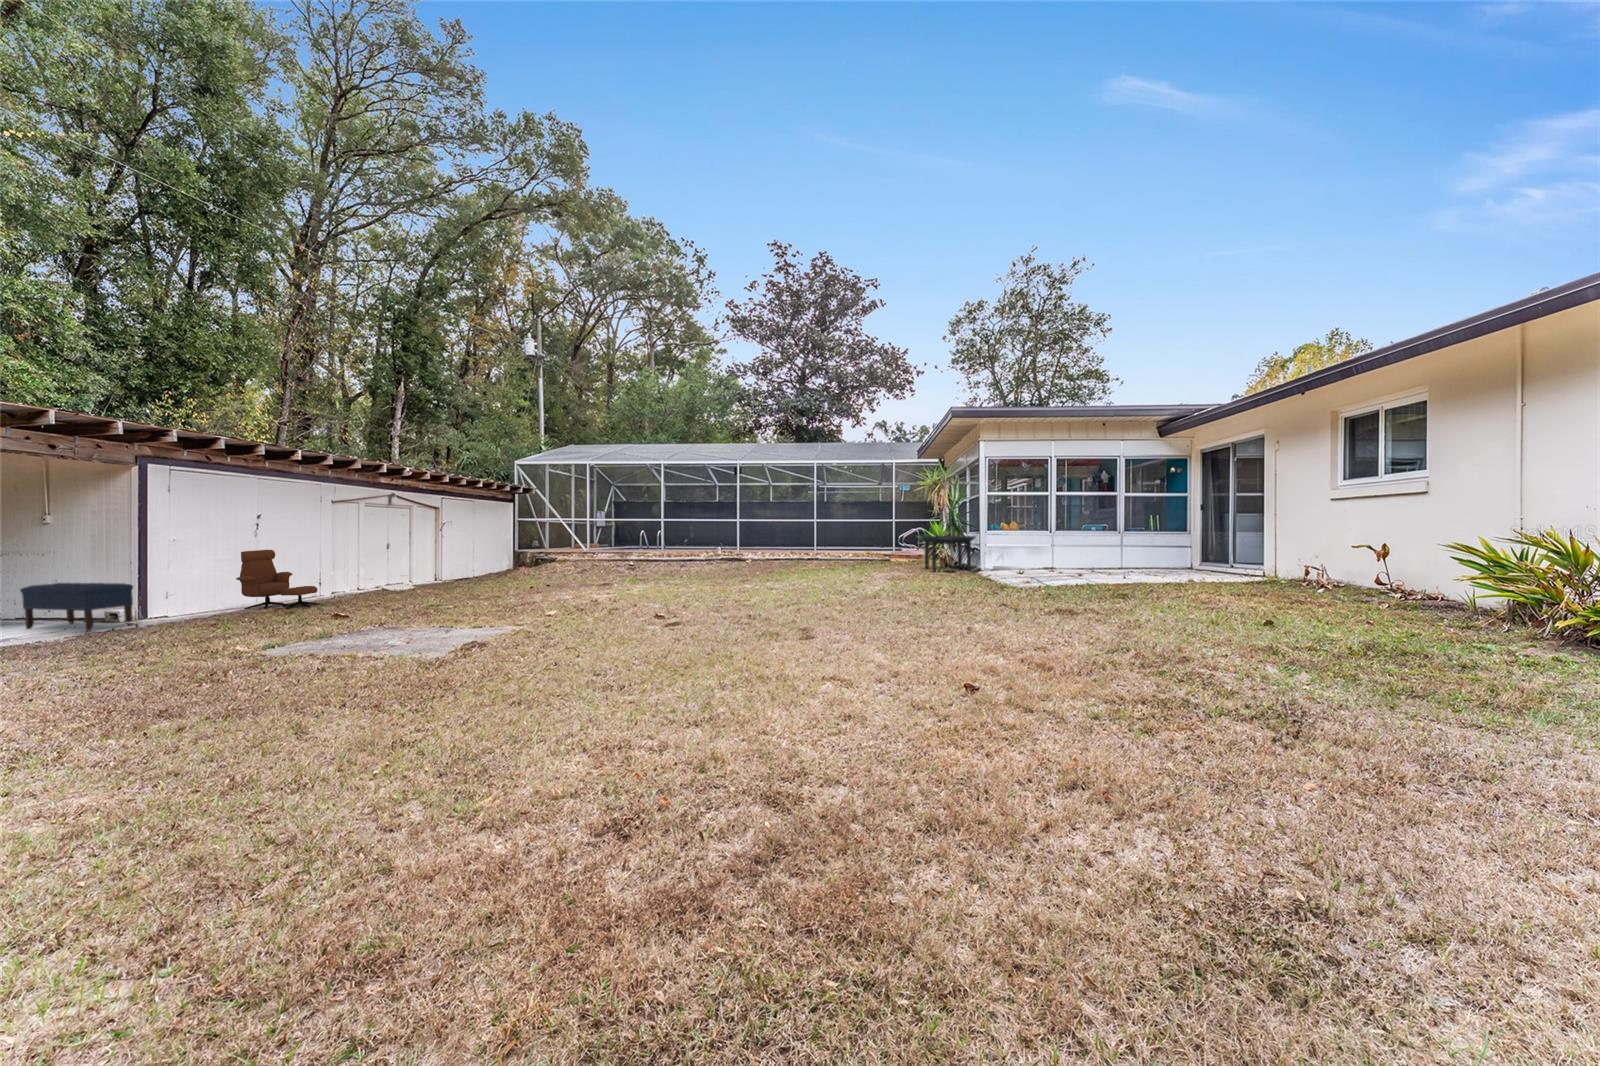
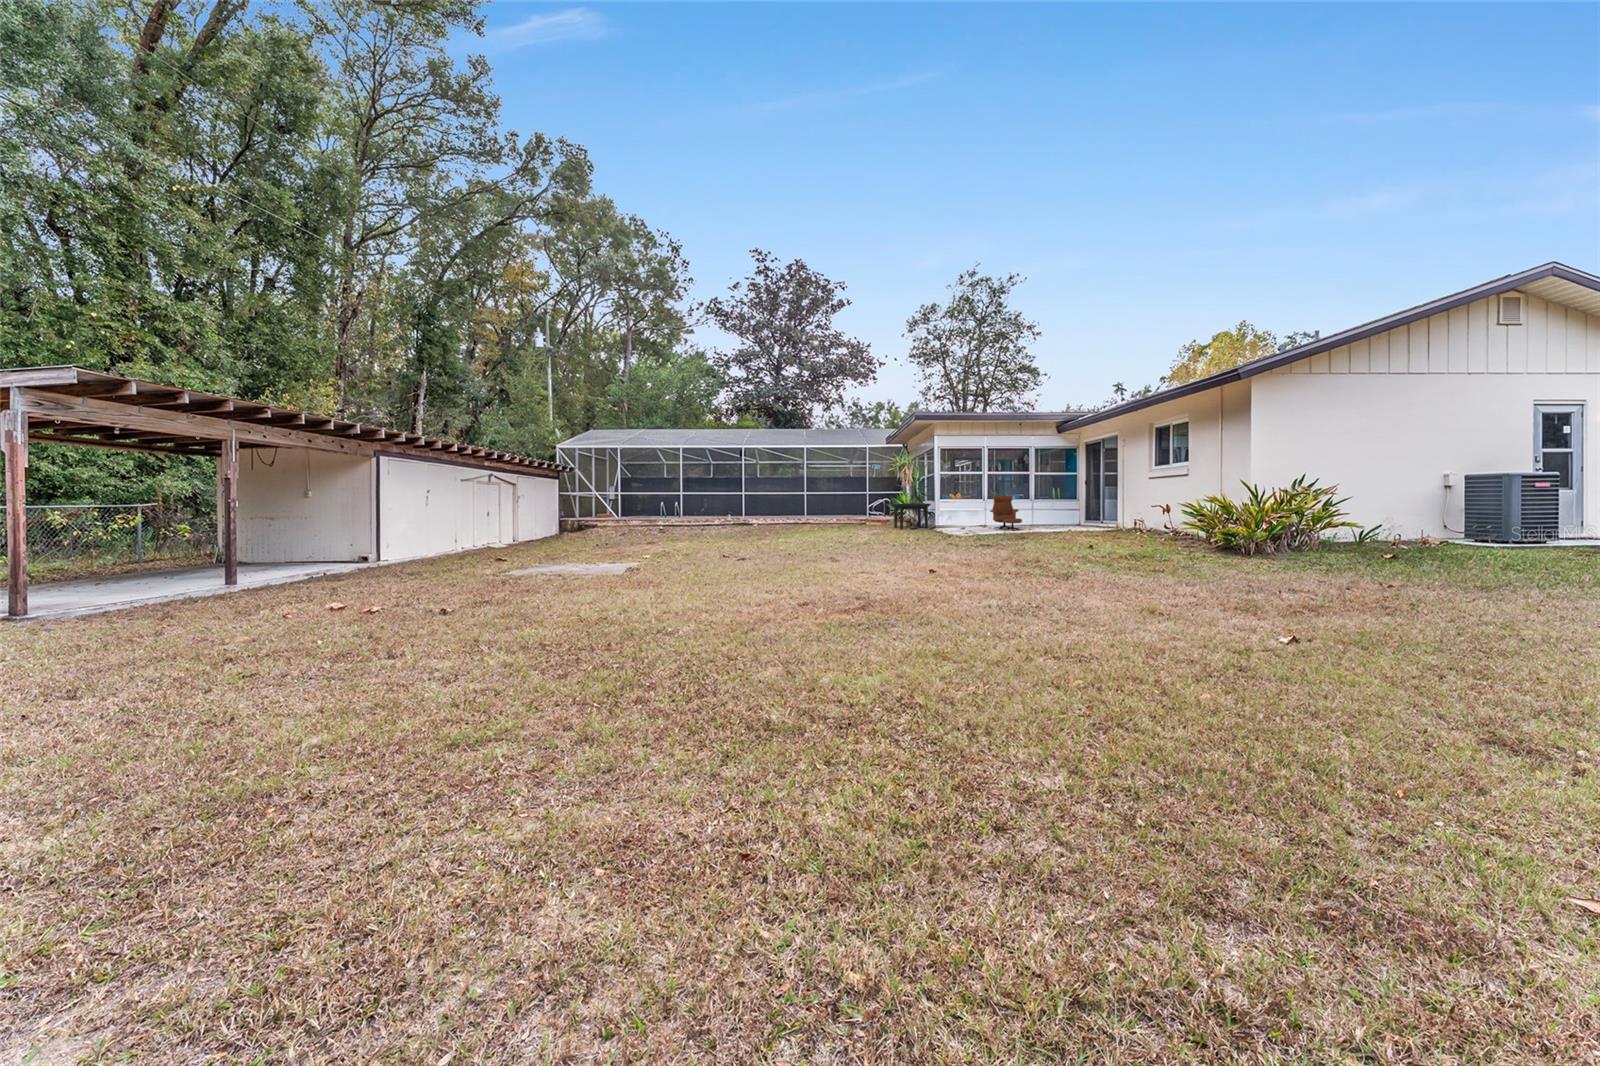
lounge chair: present [236,550,320,609] -> present [990,496,1022,531]
bench: present [20,583,133,632] -> none [300,539,377,570]

